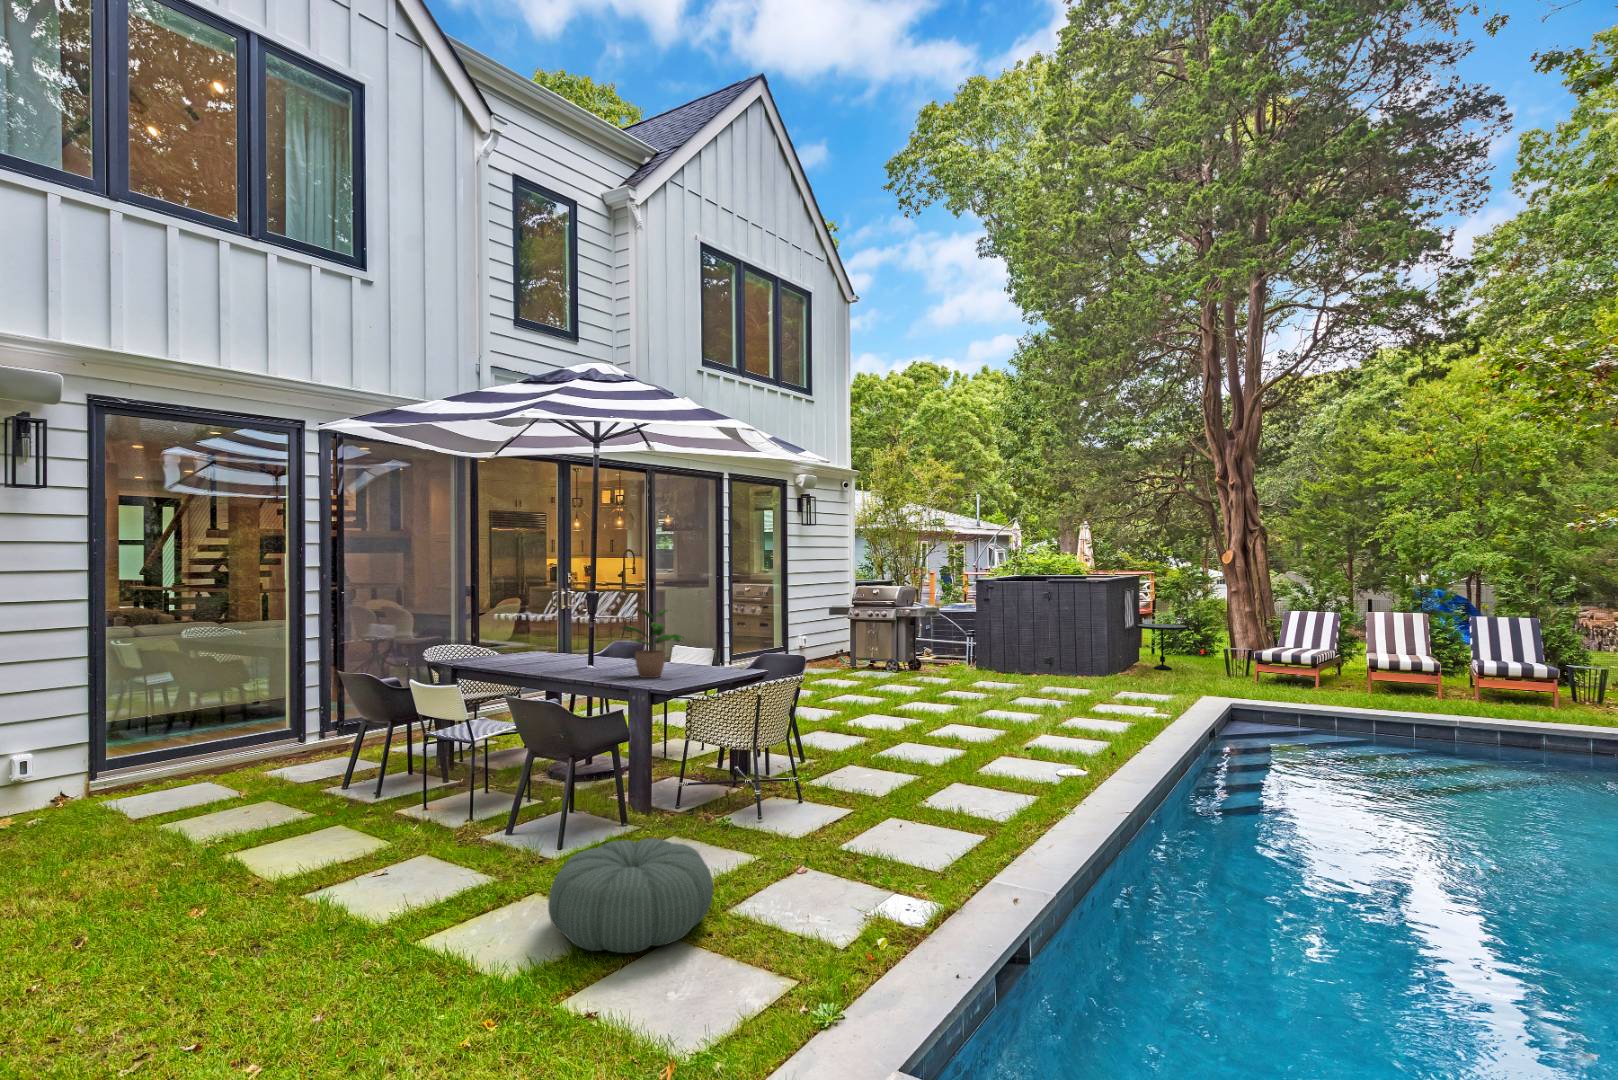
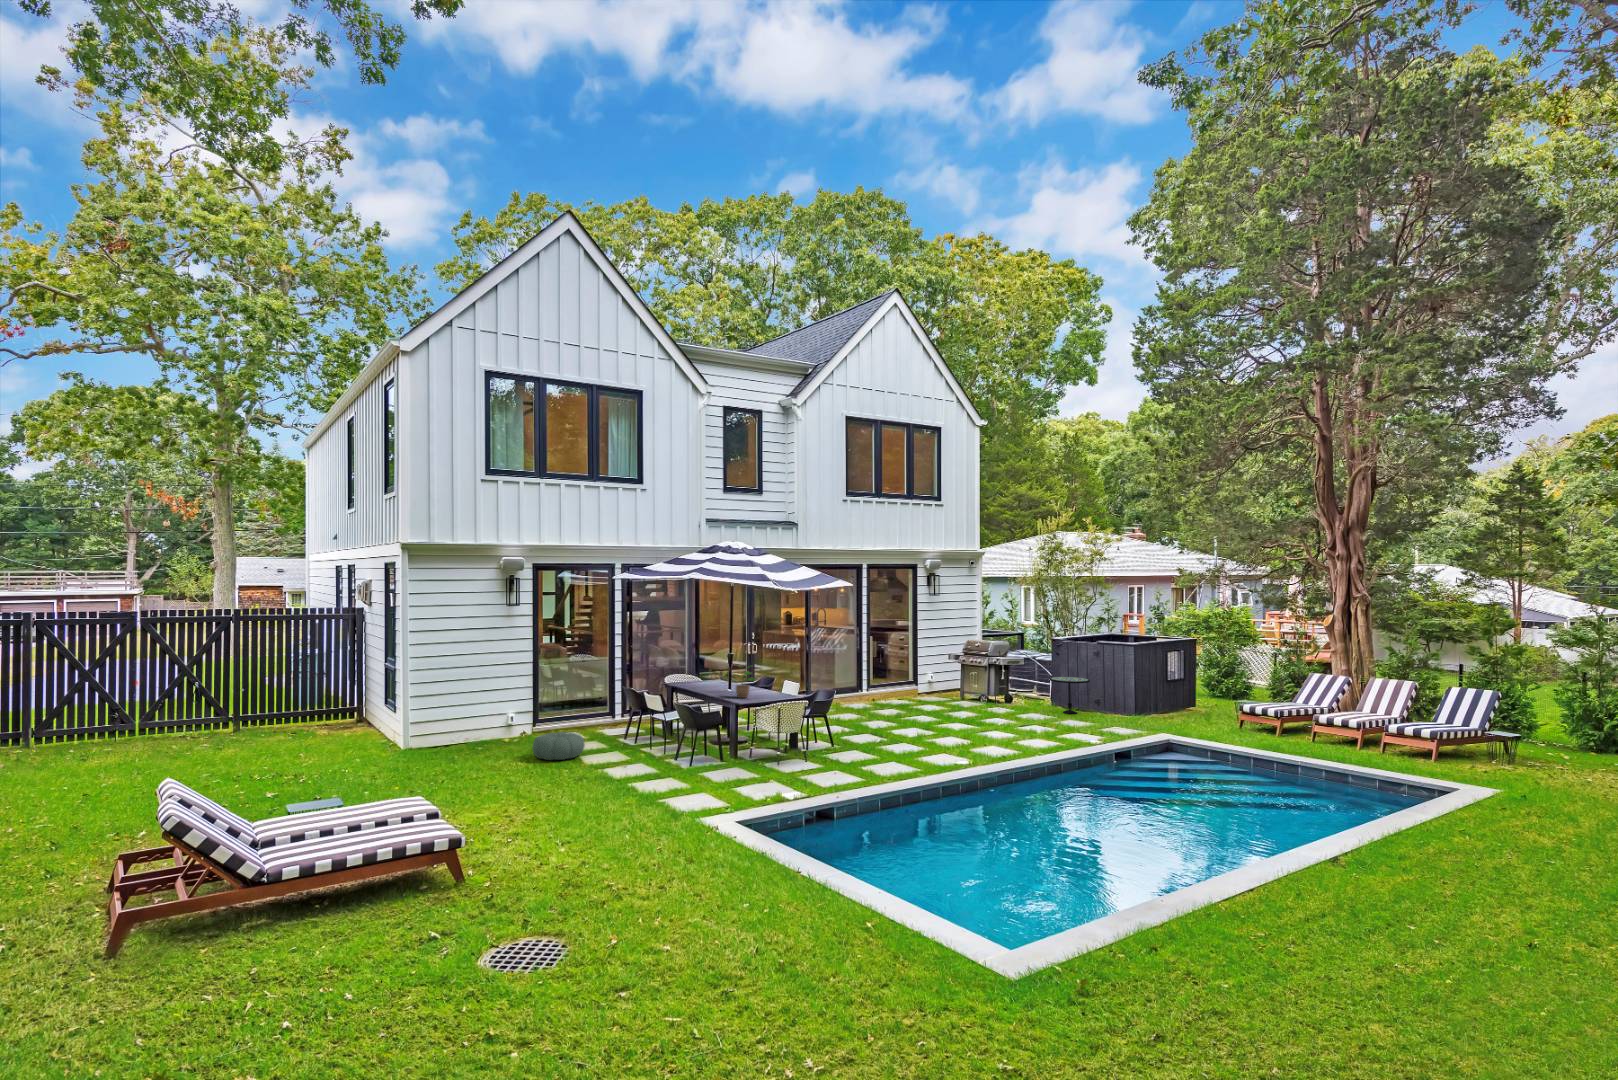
side table: present [1136,624,1189,670] -> present [1050,677,1090,714]
pouf: present [548,838,713,953] -> present [532,732,585,760]

